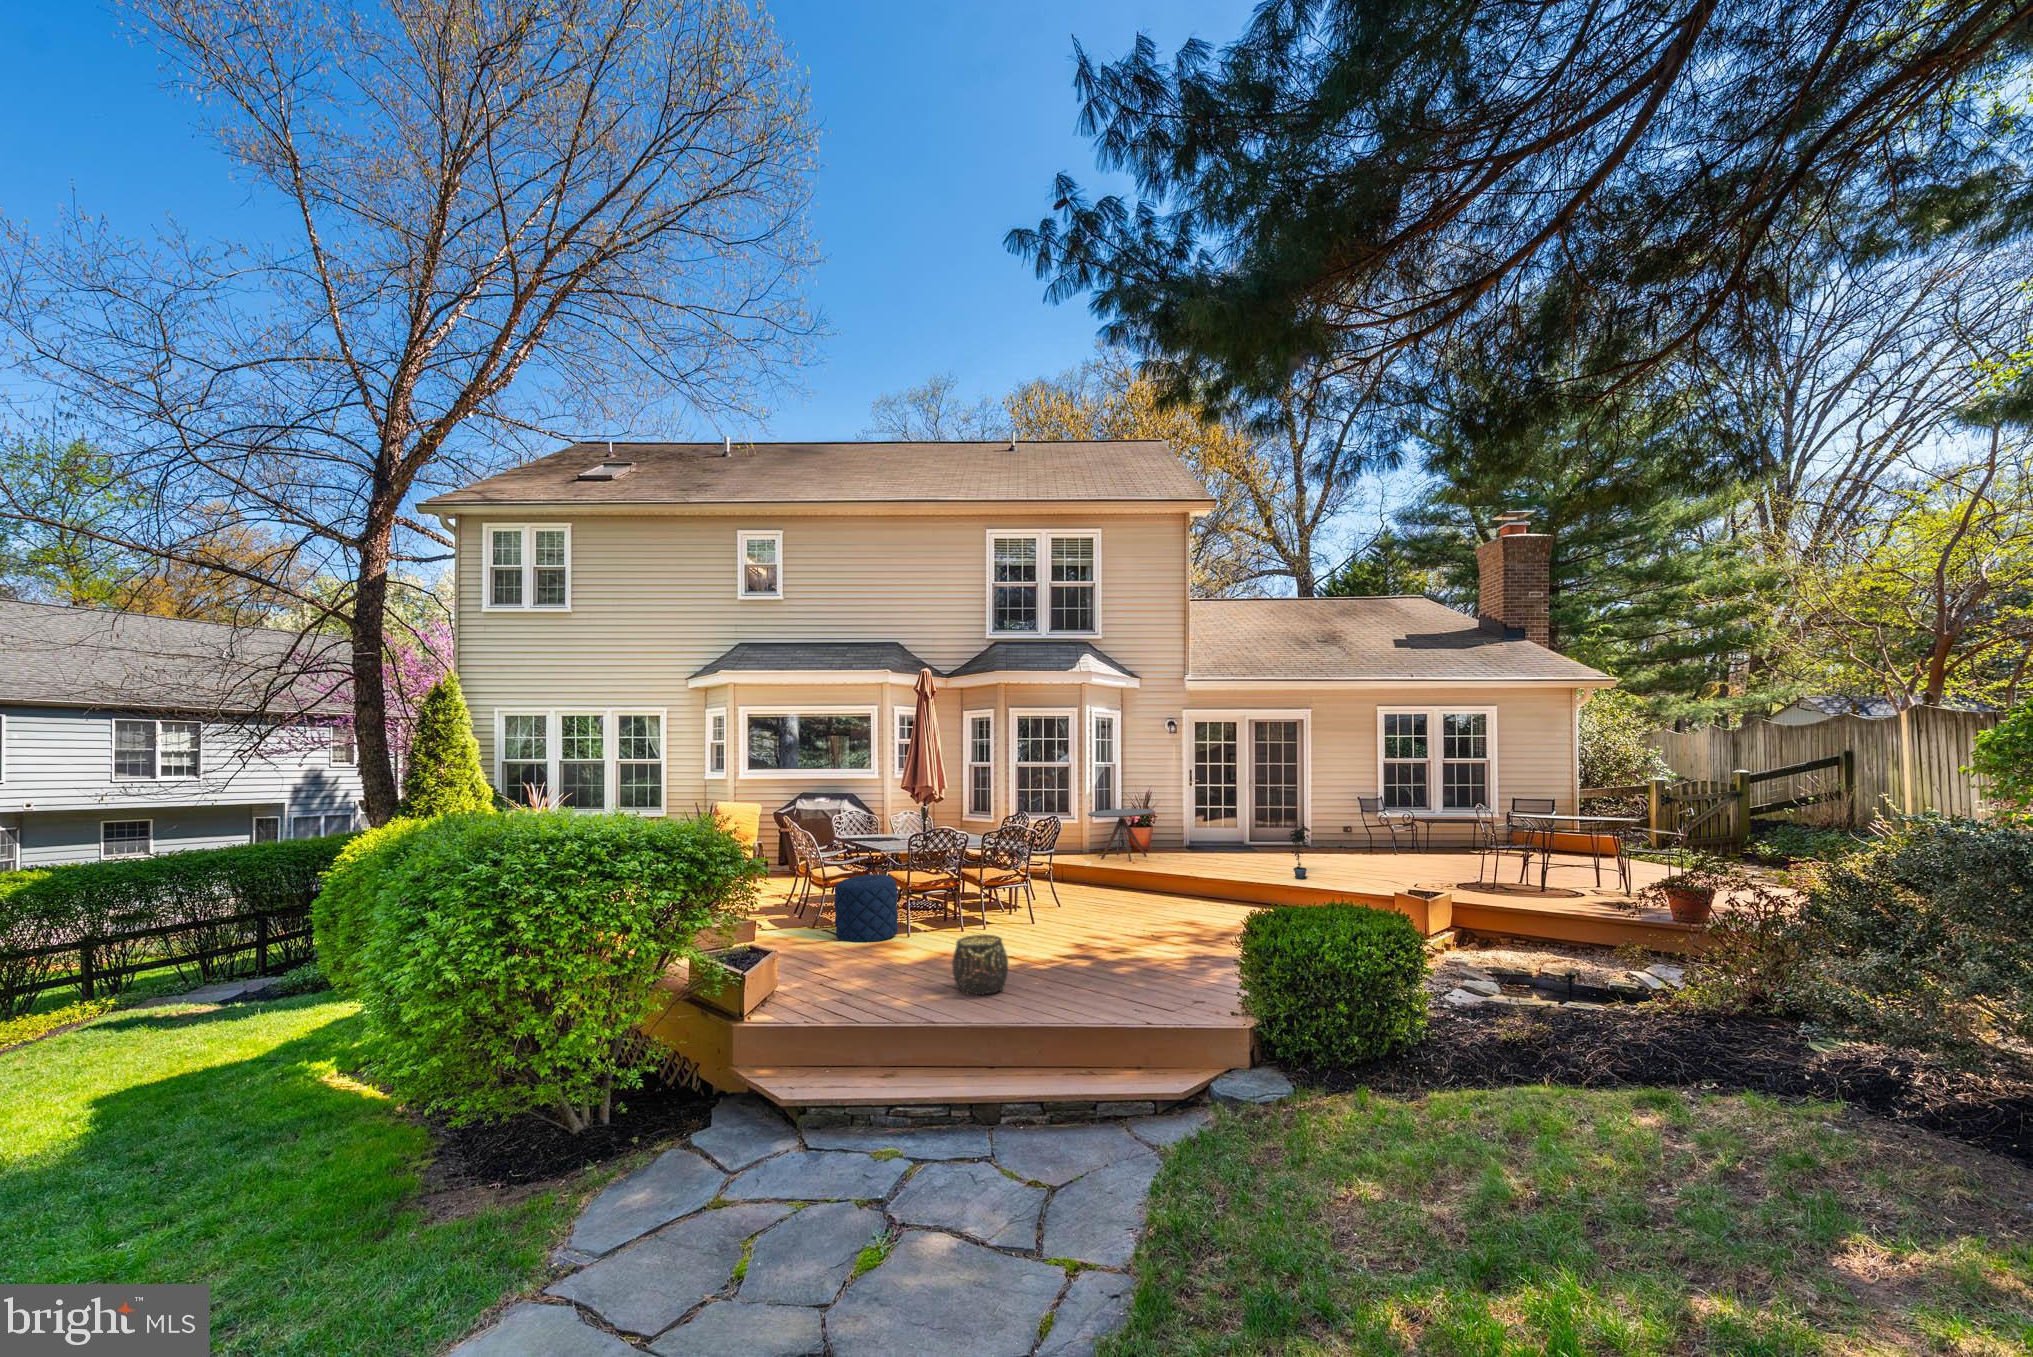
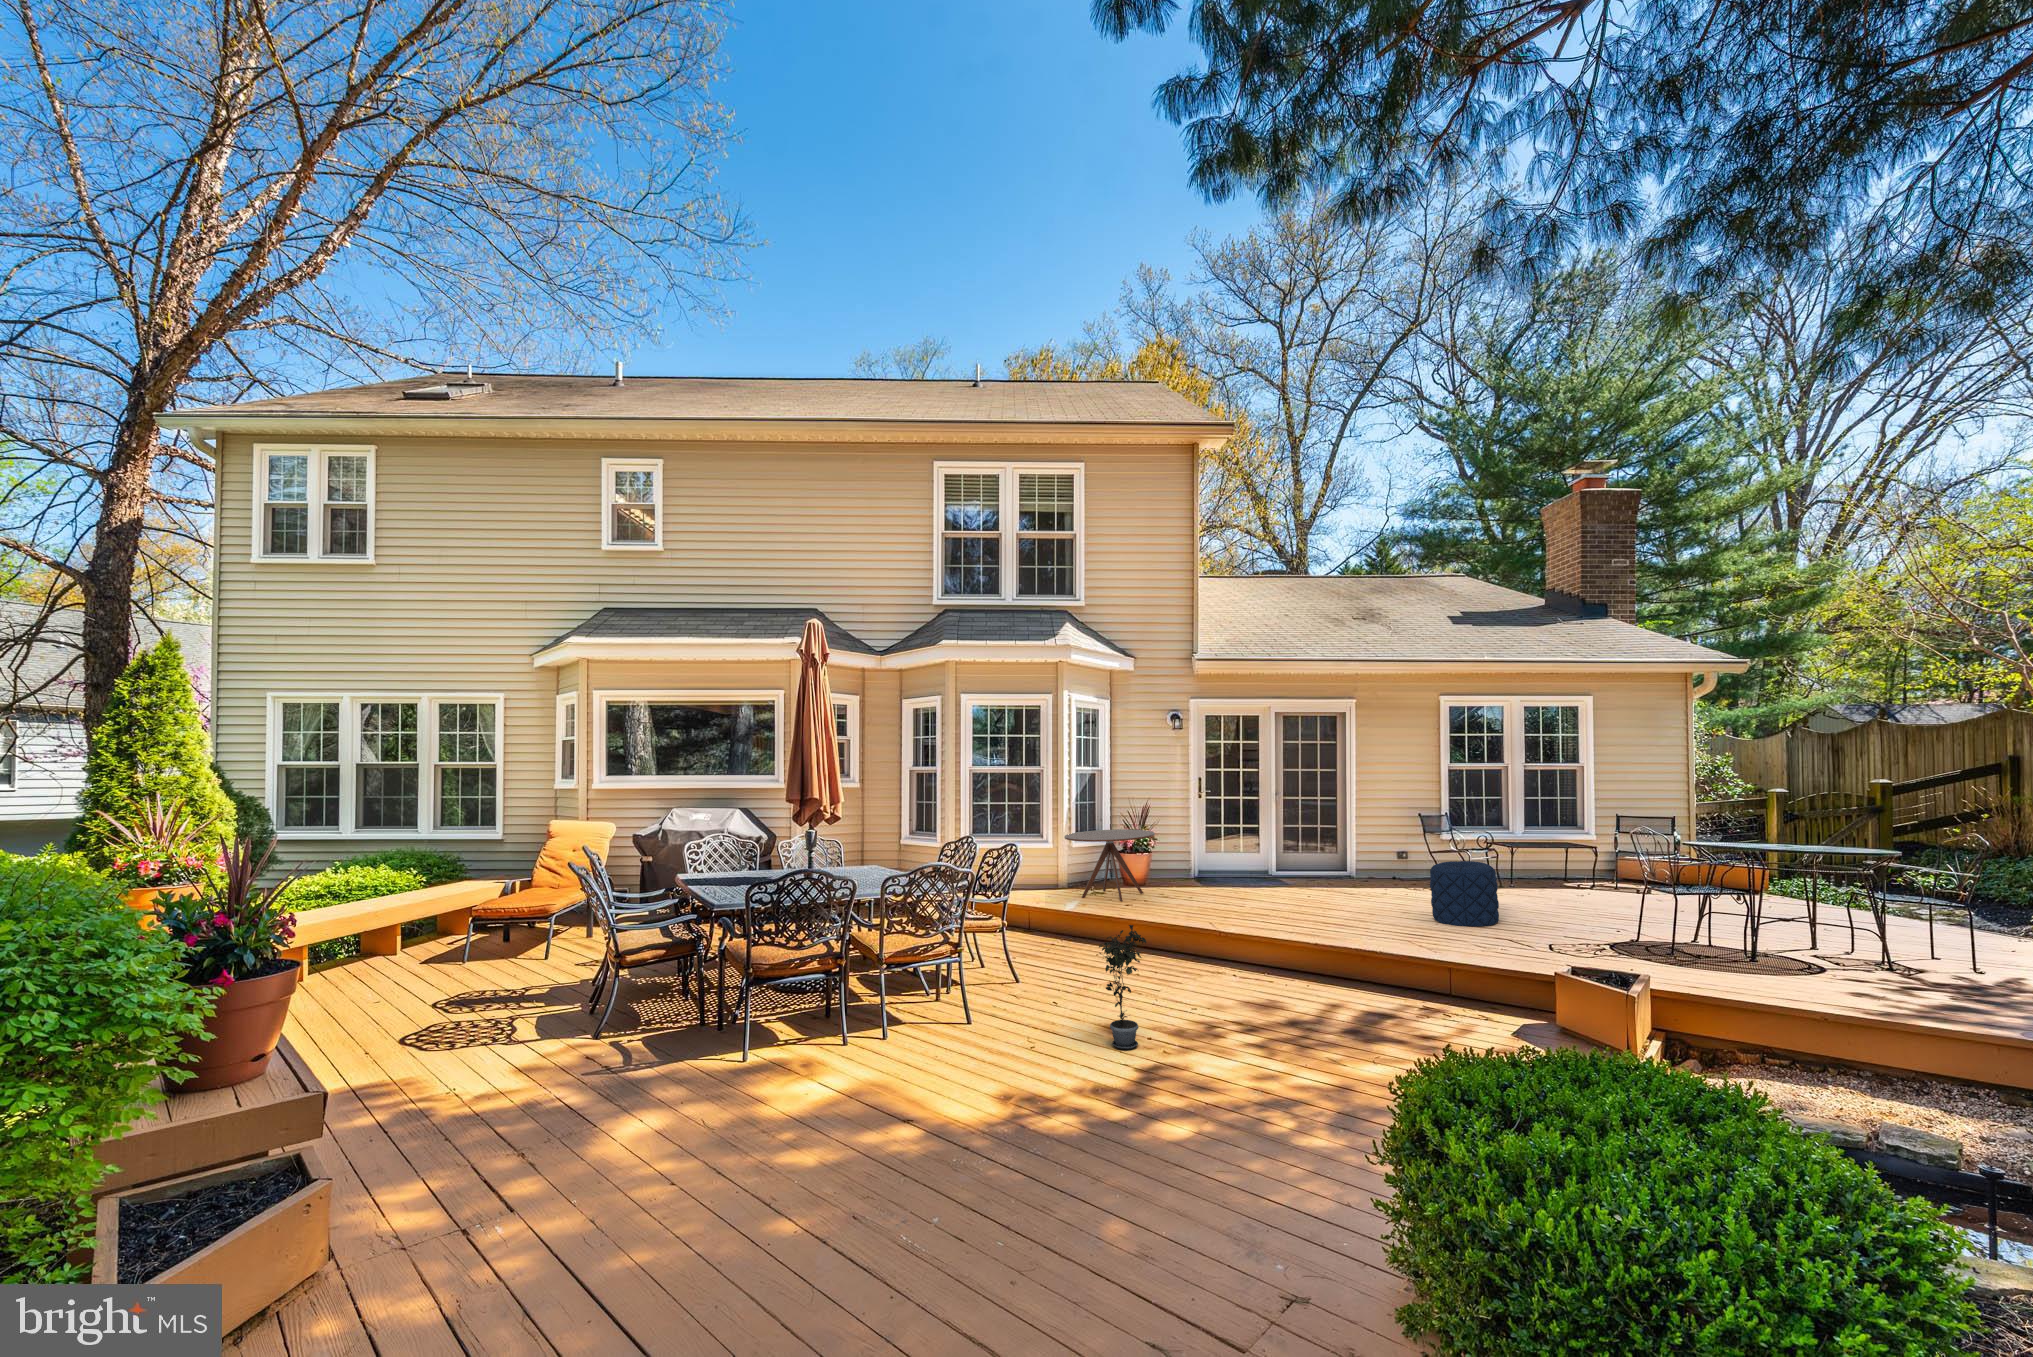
potted plant: present [1289,824,1310,879] -> present [1099,925,1146,1049]
pouf: present [834,875,898,943] -> present [1430,861,1499,927]
woven basket: present [952,935,1008,995] -> none [772,1087,886,1222]

